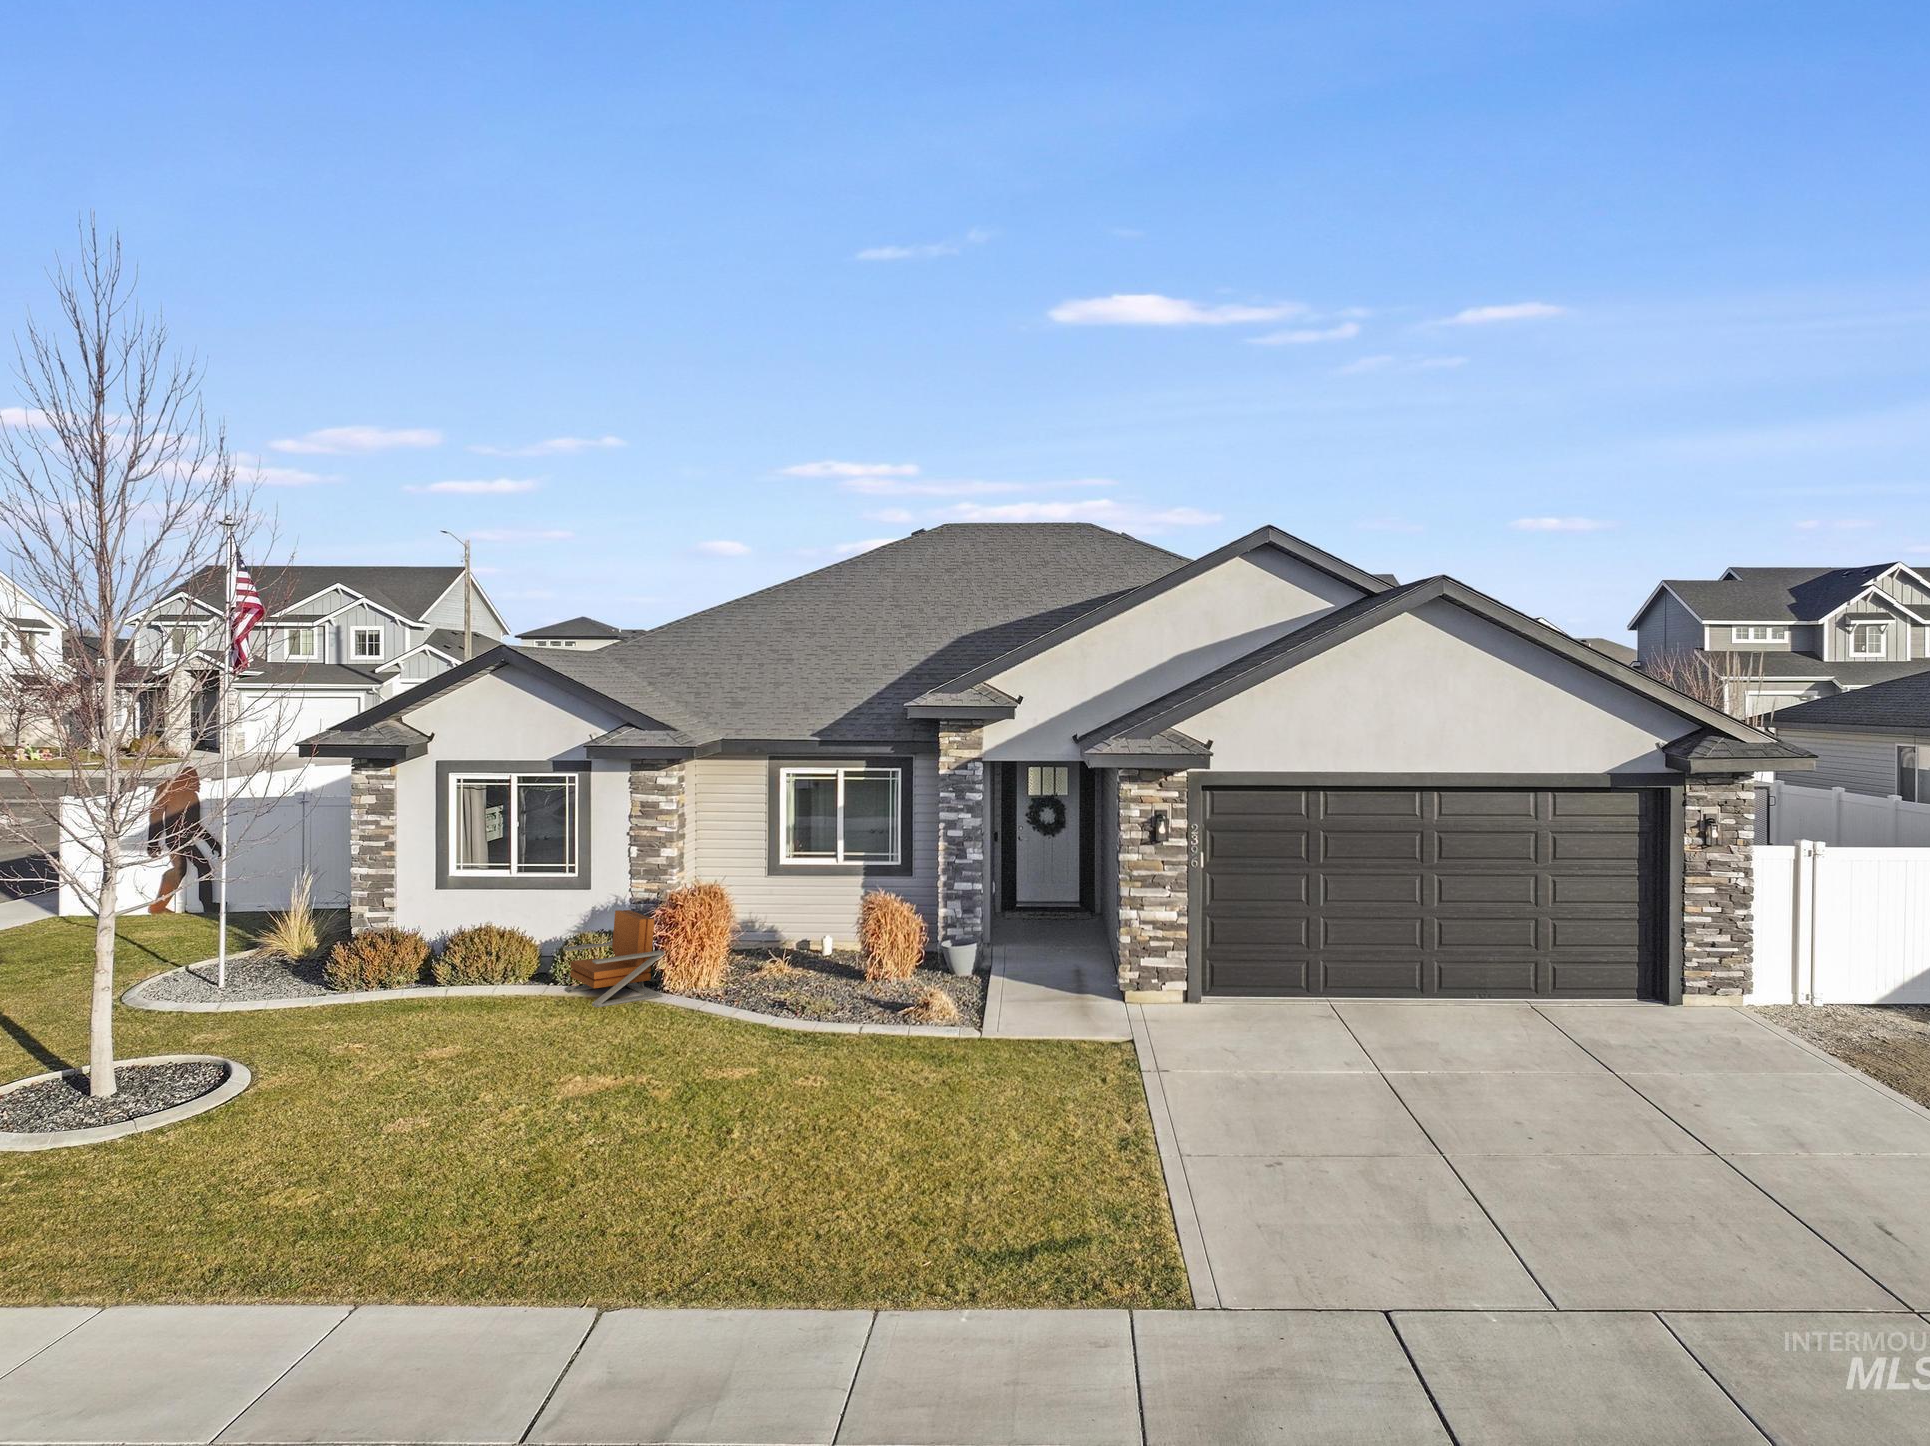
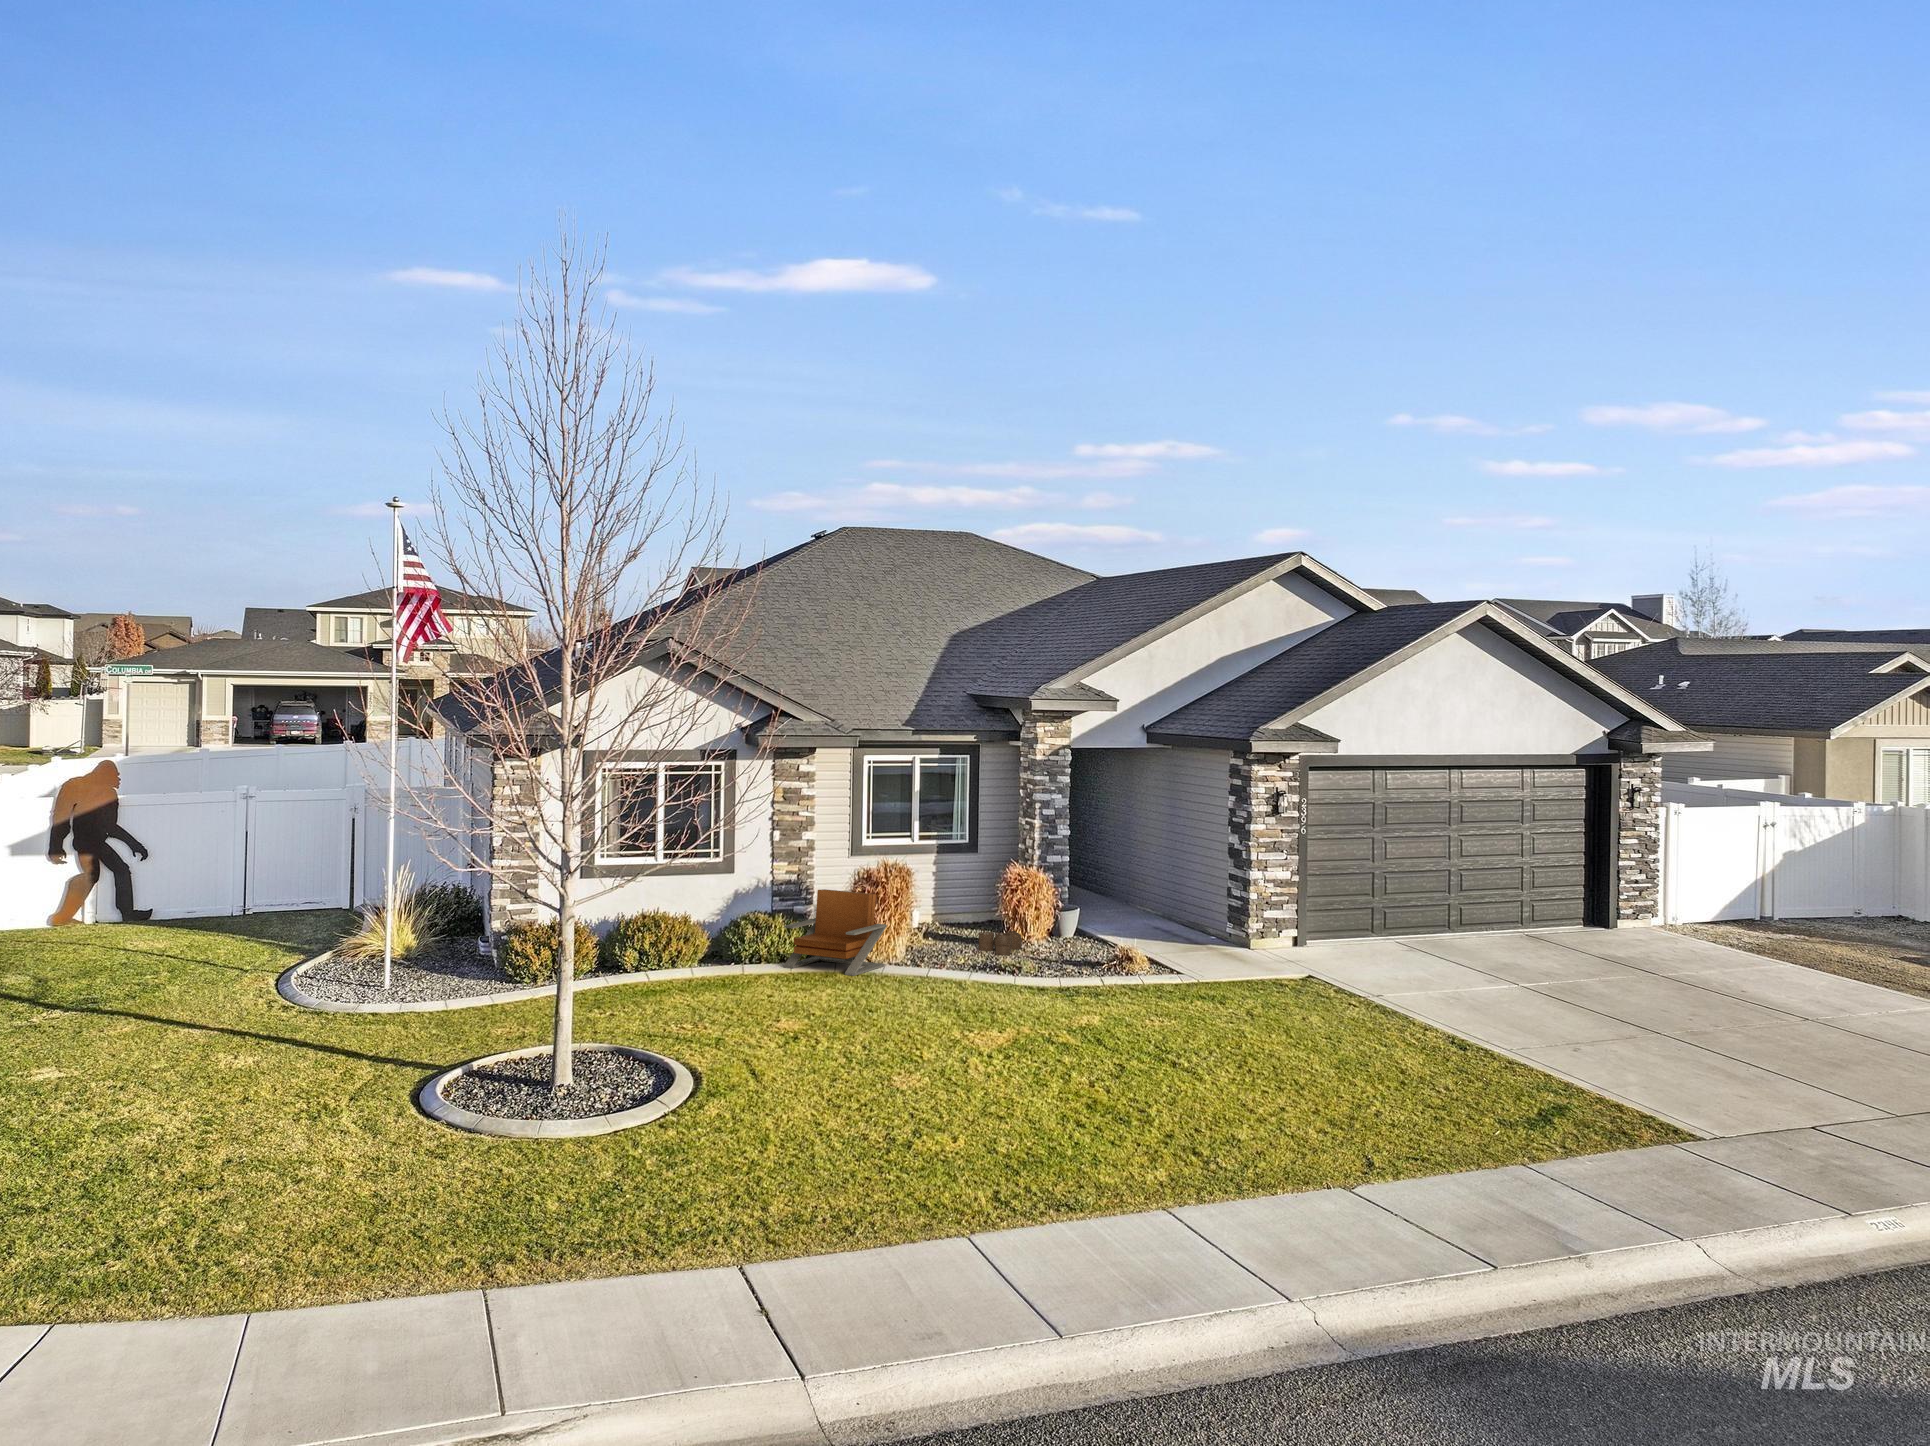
woven basket: none [814,959,867,991] -> present [978,929,1022,955]

